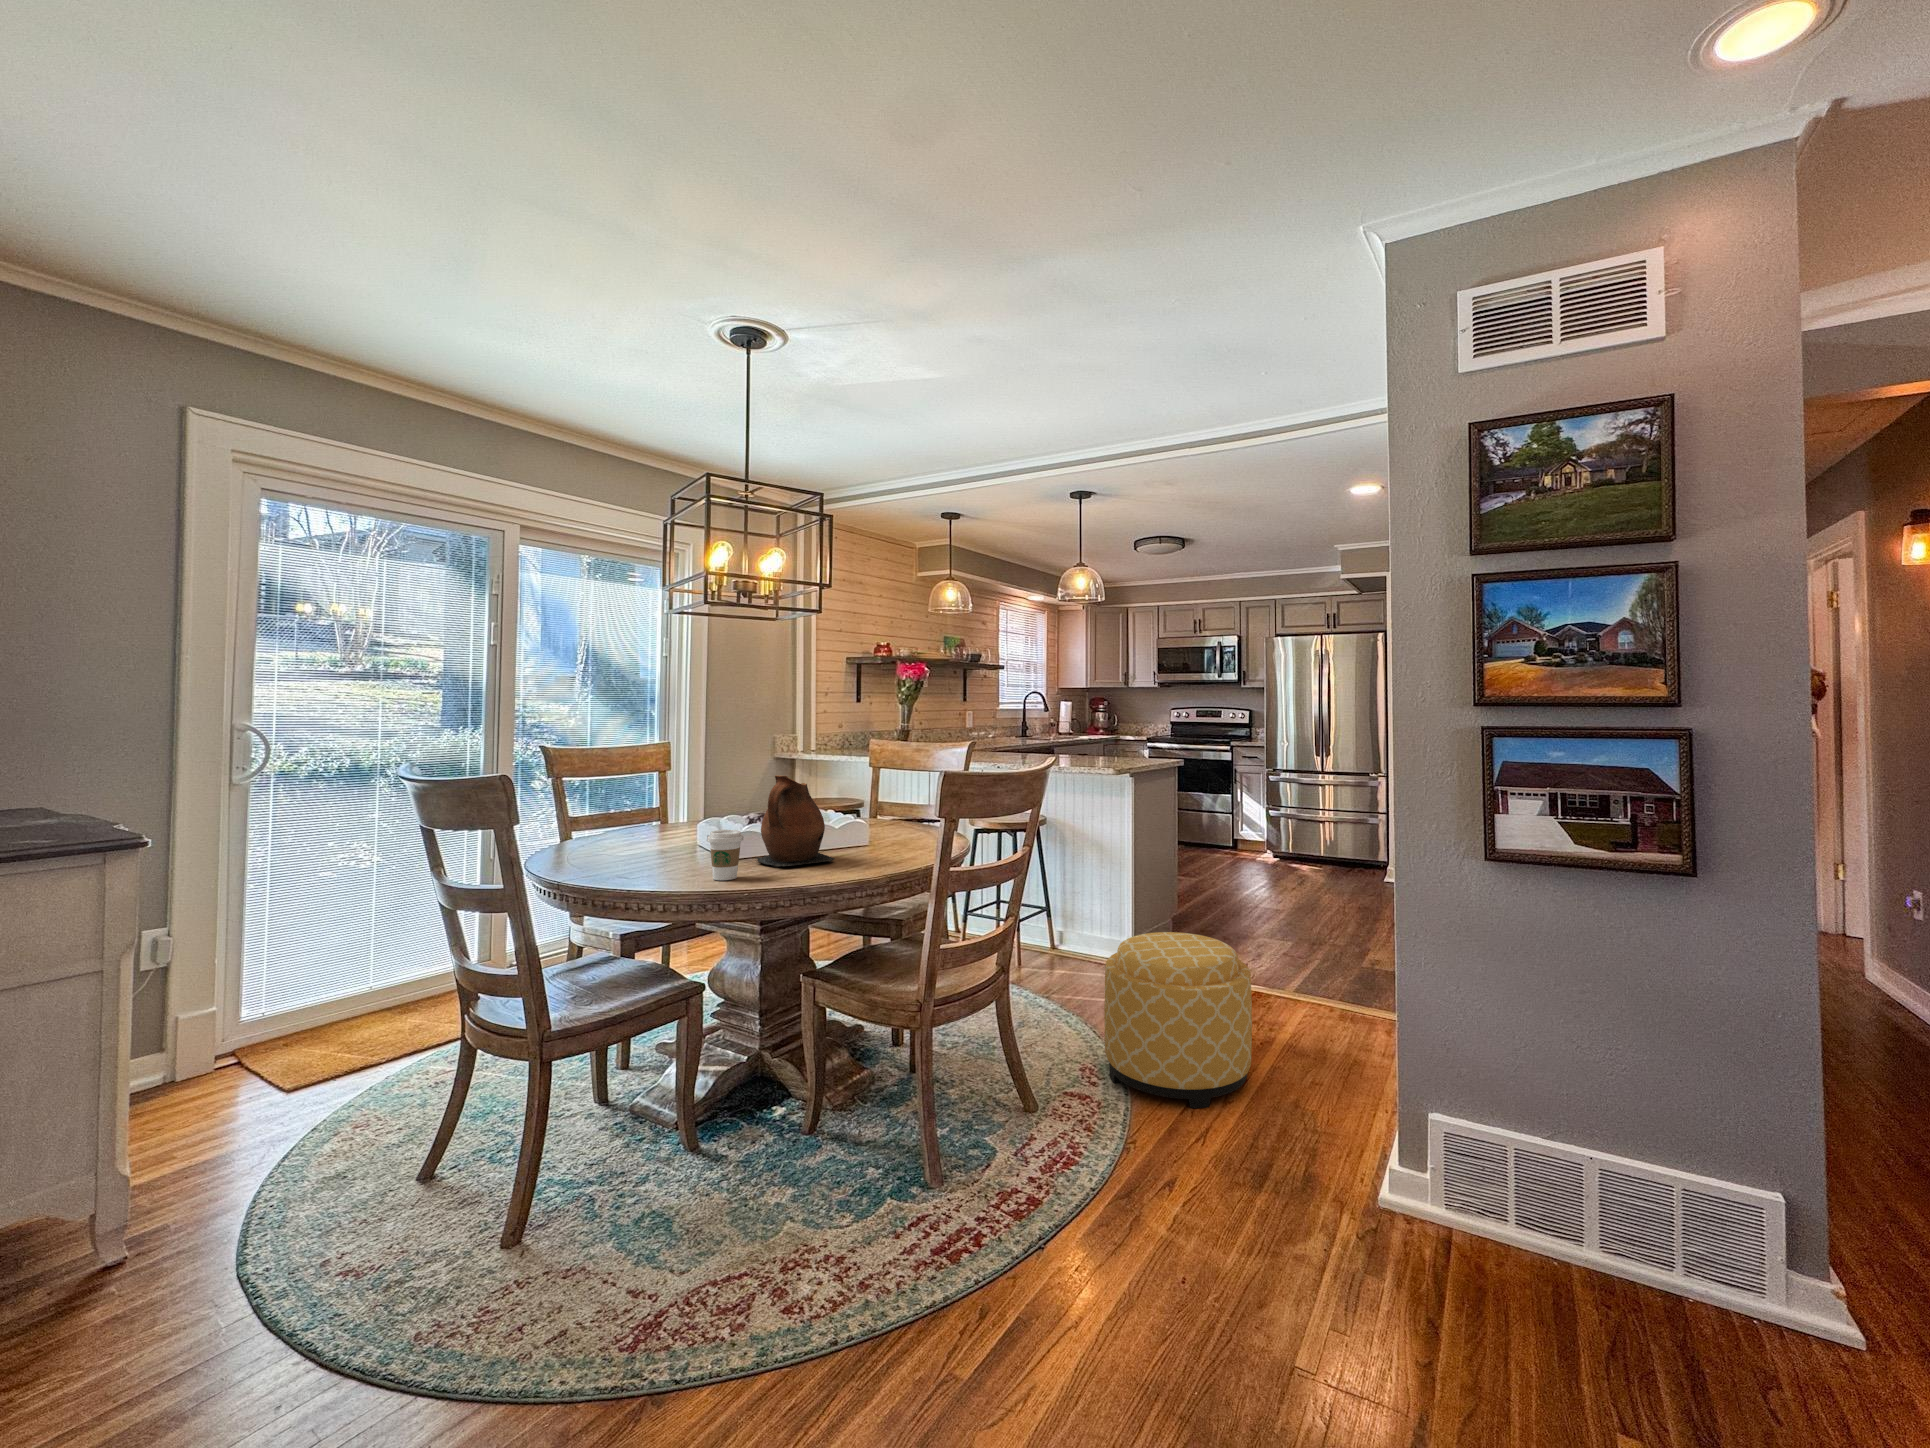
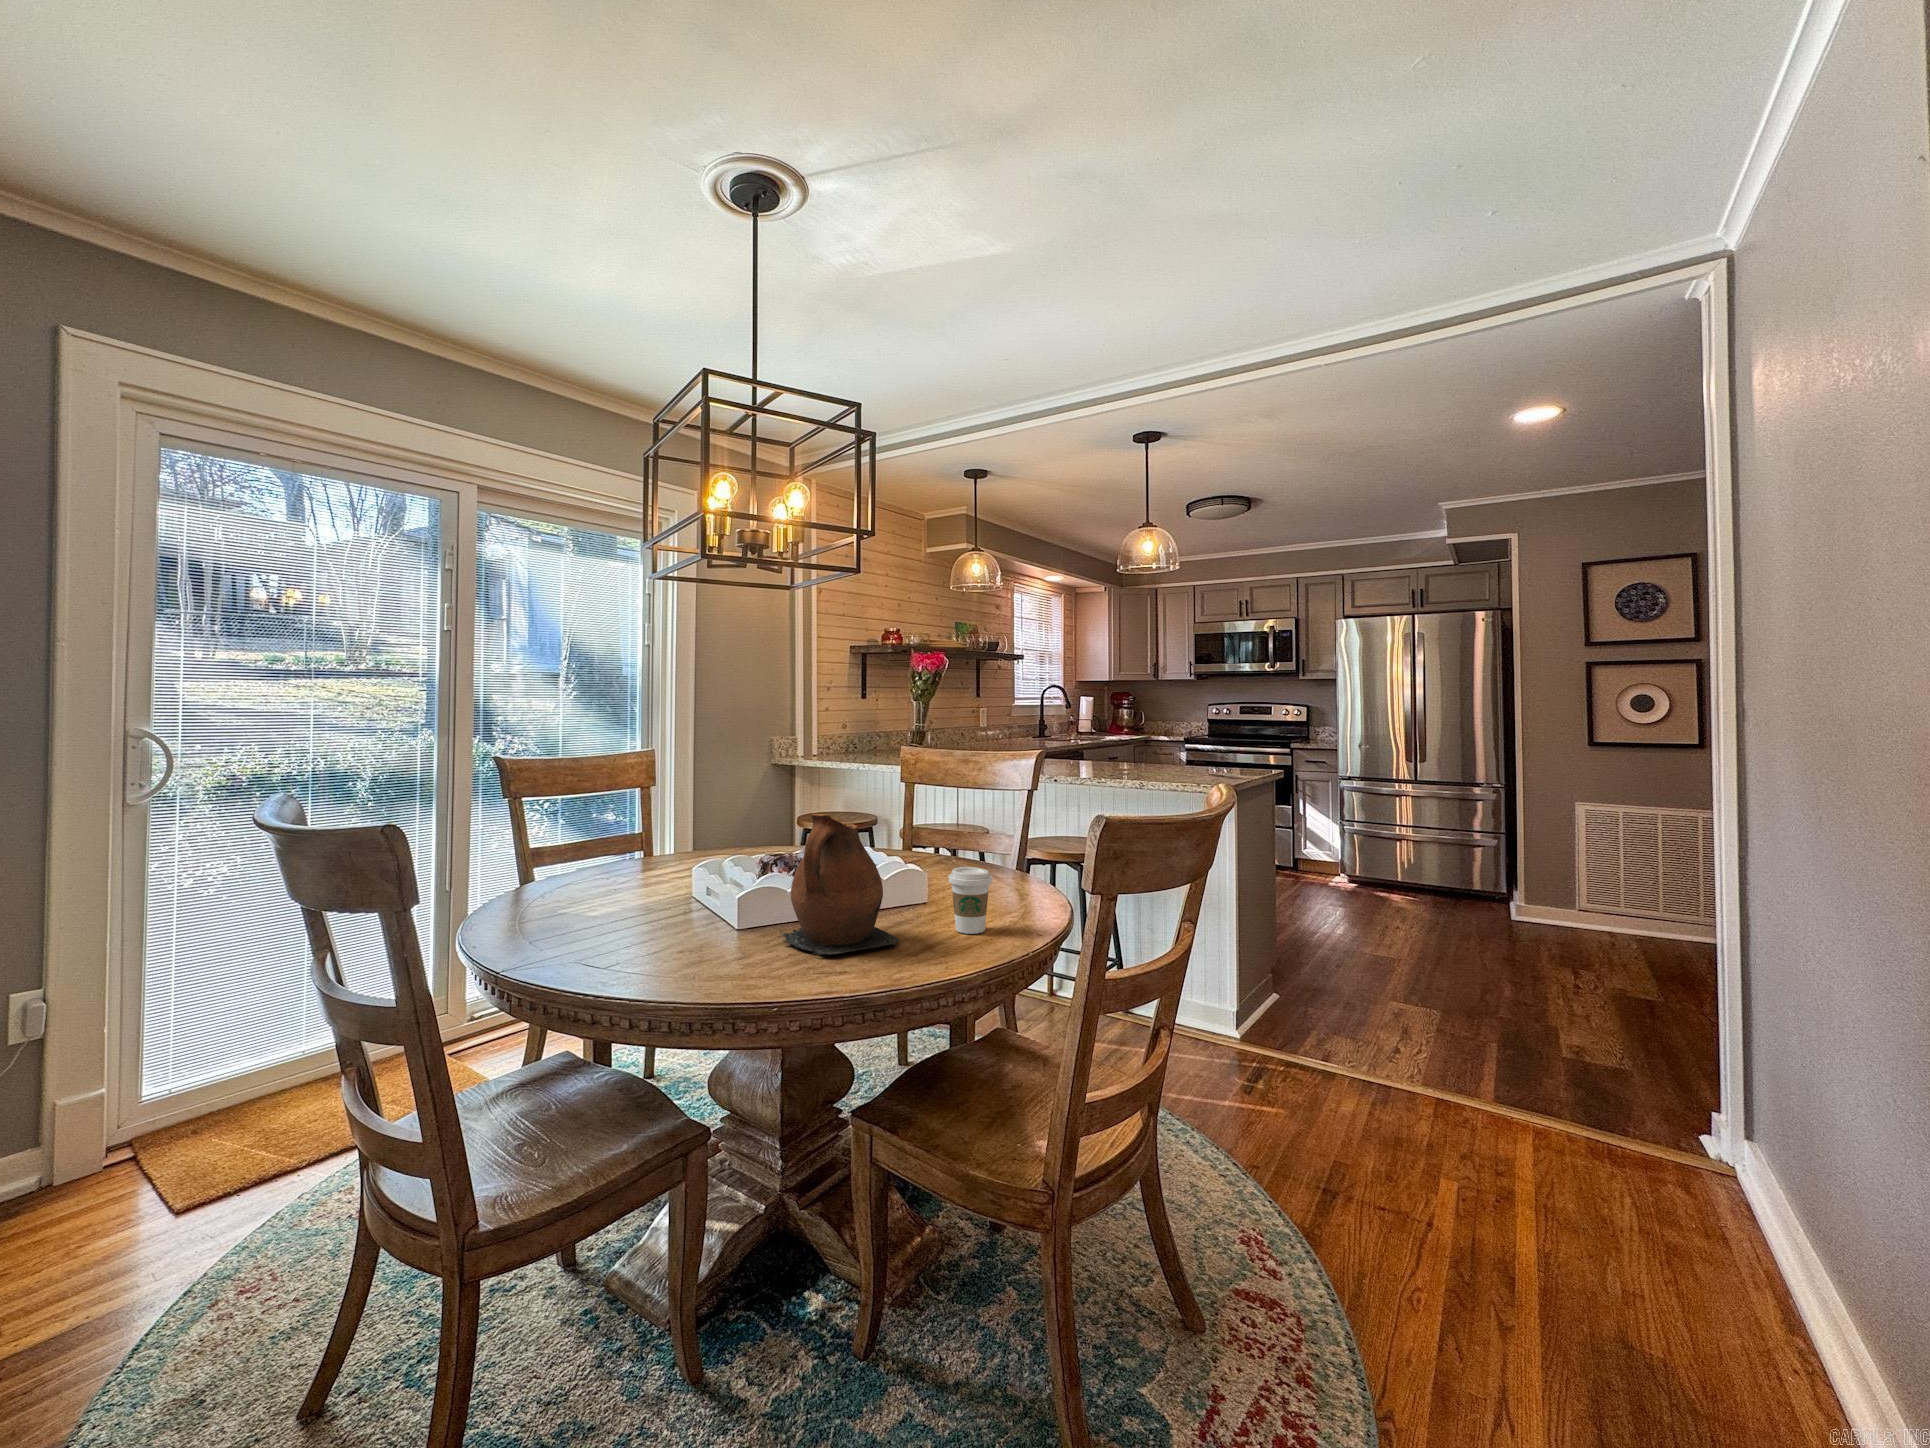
coffee cup: present [707,830,744,880] -> present [948,867,992,934]
ottoman: present [1104,932,1252,1108] -> none [1274,1036,1523,1336]

